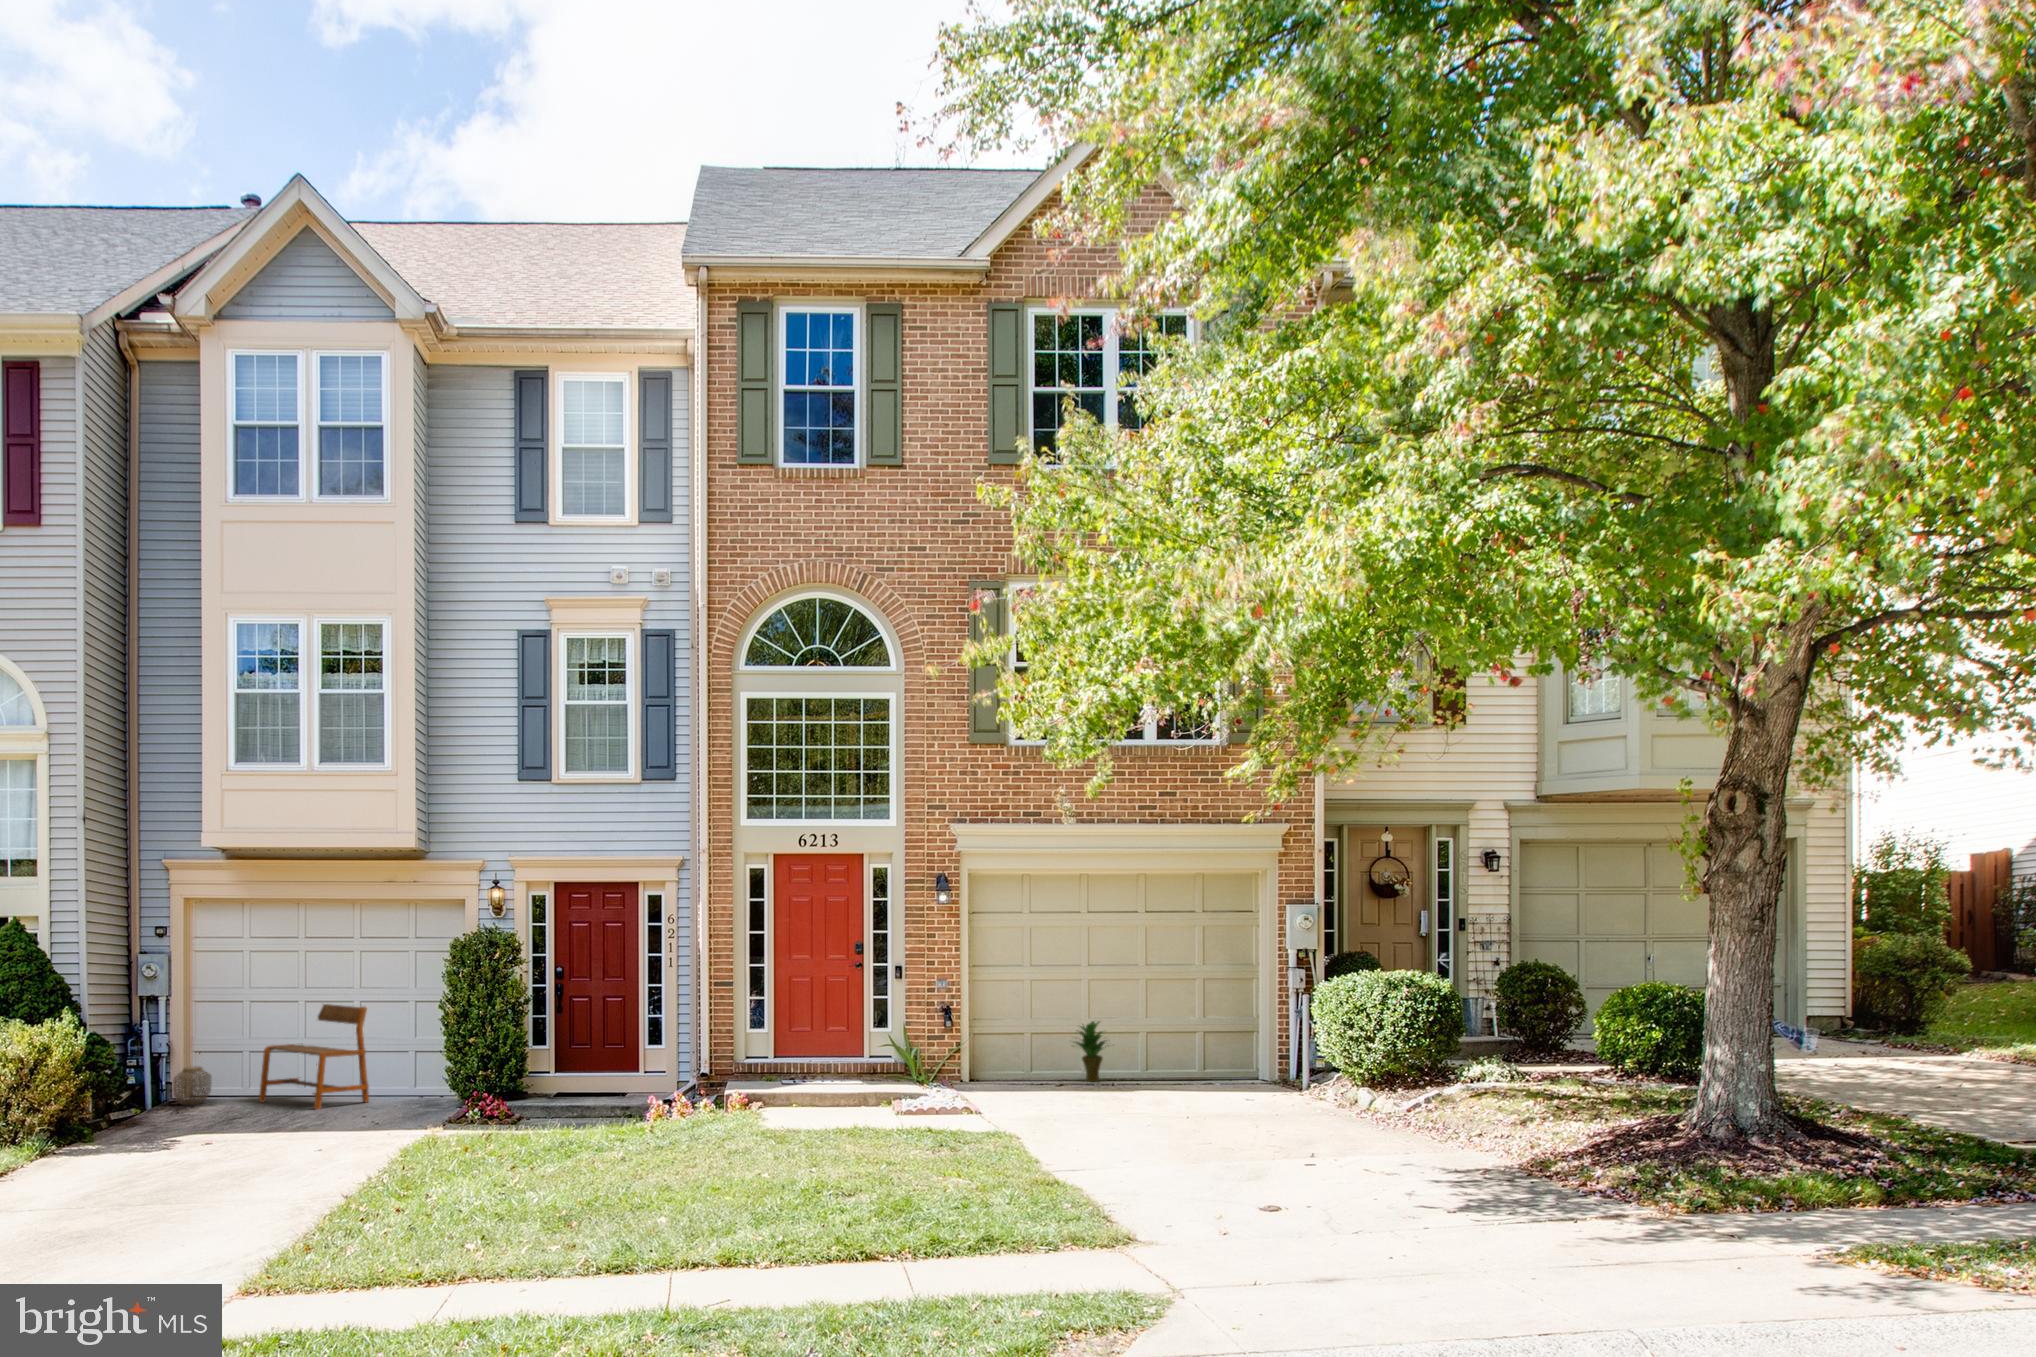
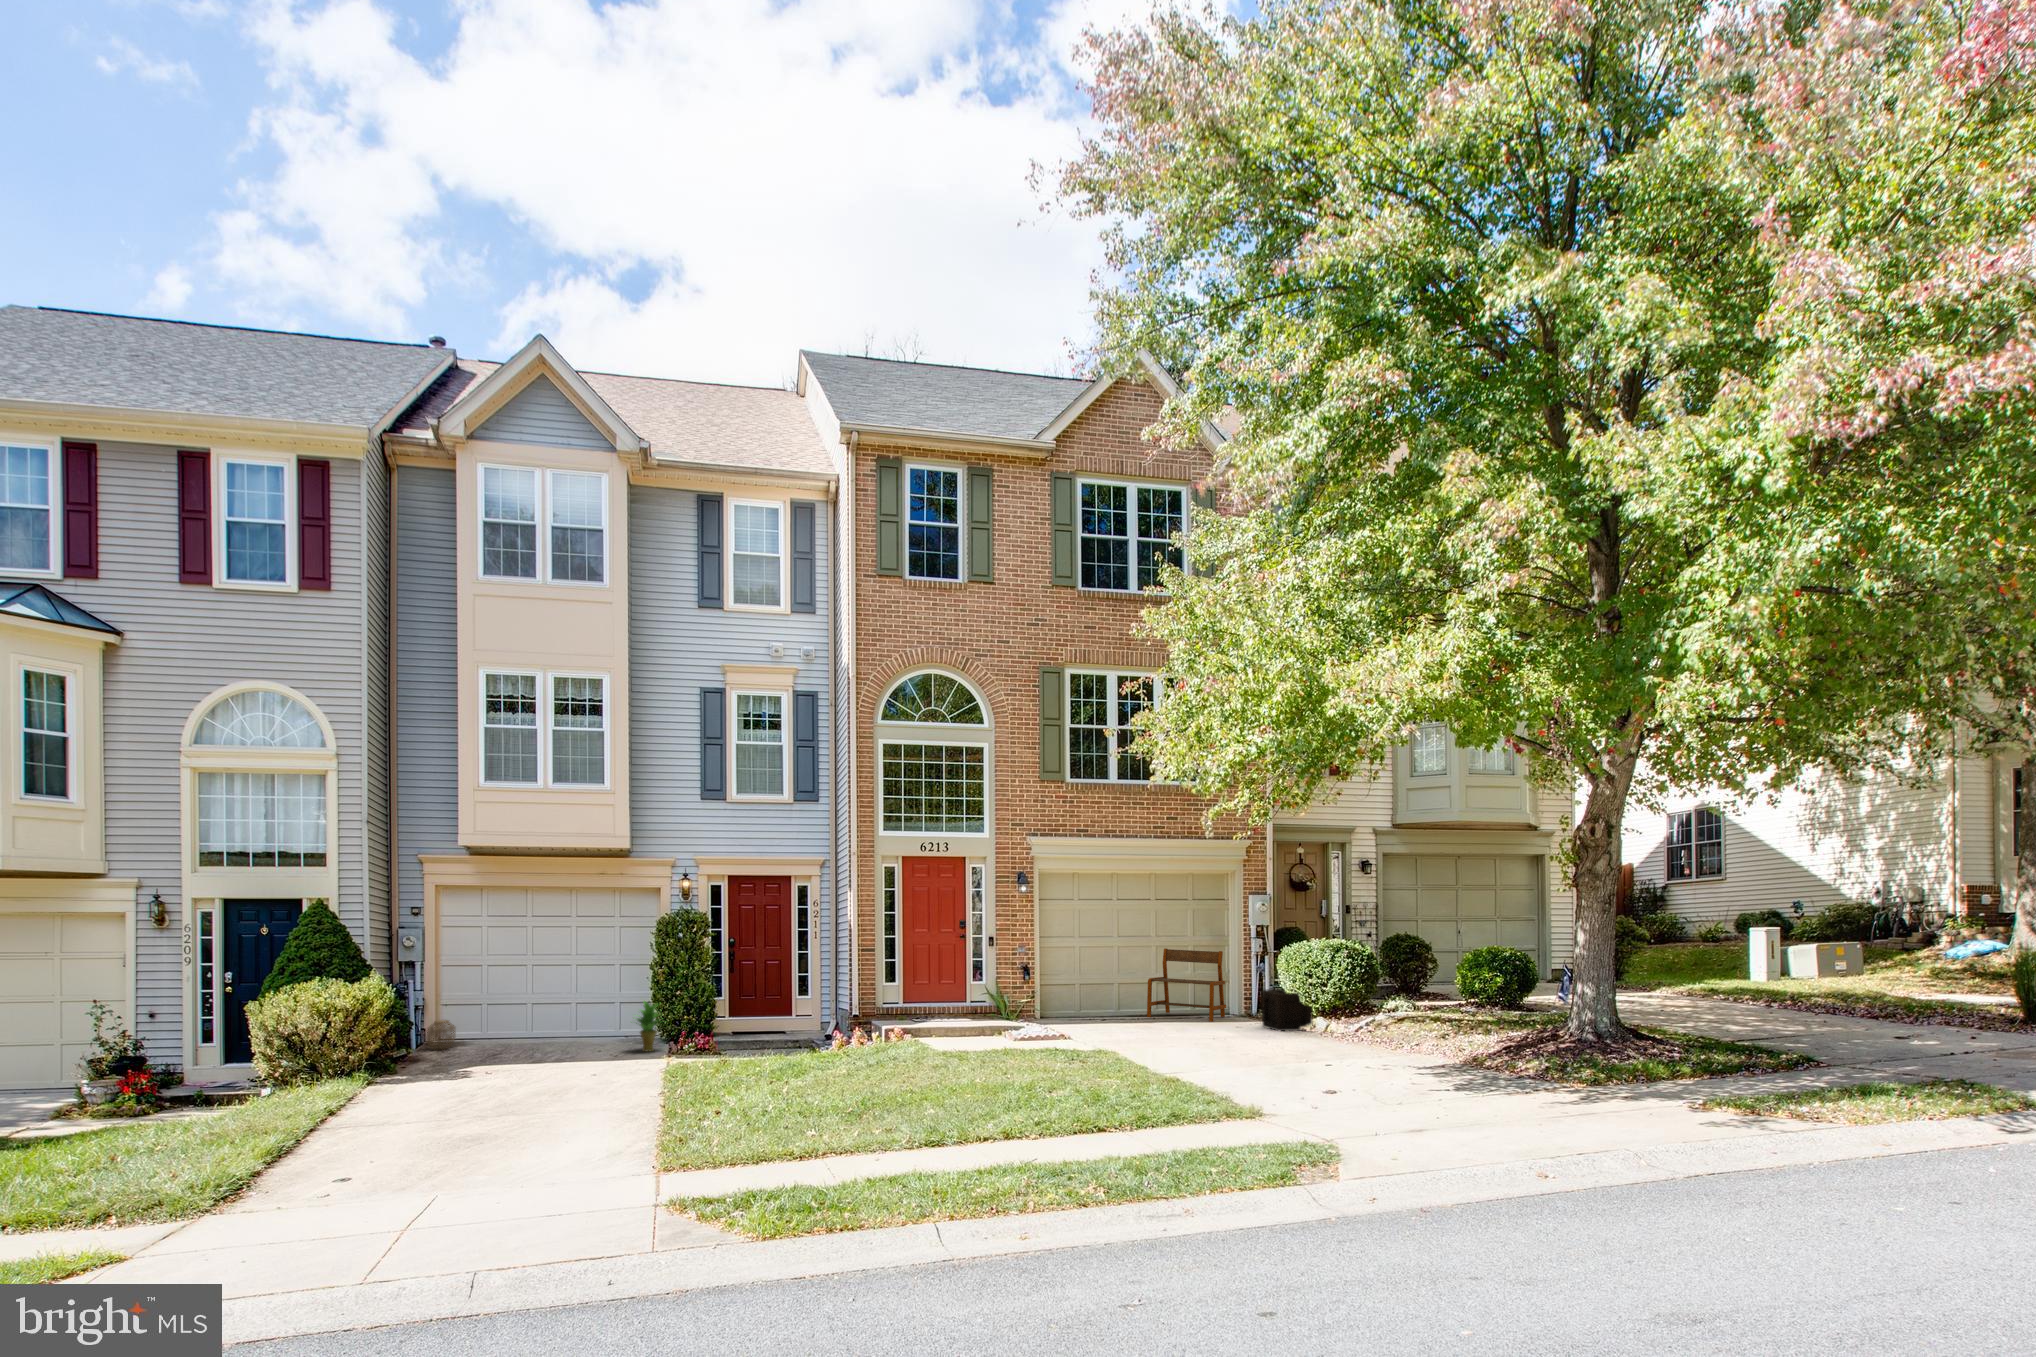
bench: present [259,1004,369,1110] -> present [1147,948,1226,1022]
potted plant: present [1076,1021,1106,1082] -> present [636,1001,663,1051]
wooden crate: none [1286,1043,1353,1106] -> present [1262,989,1313,1031]

